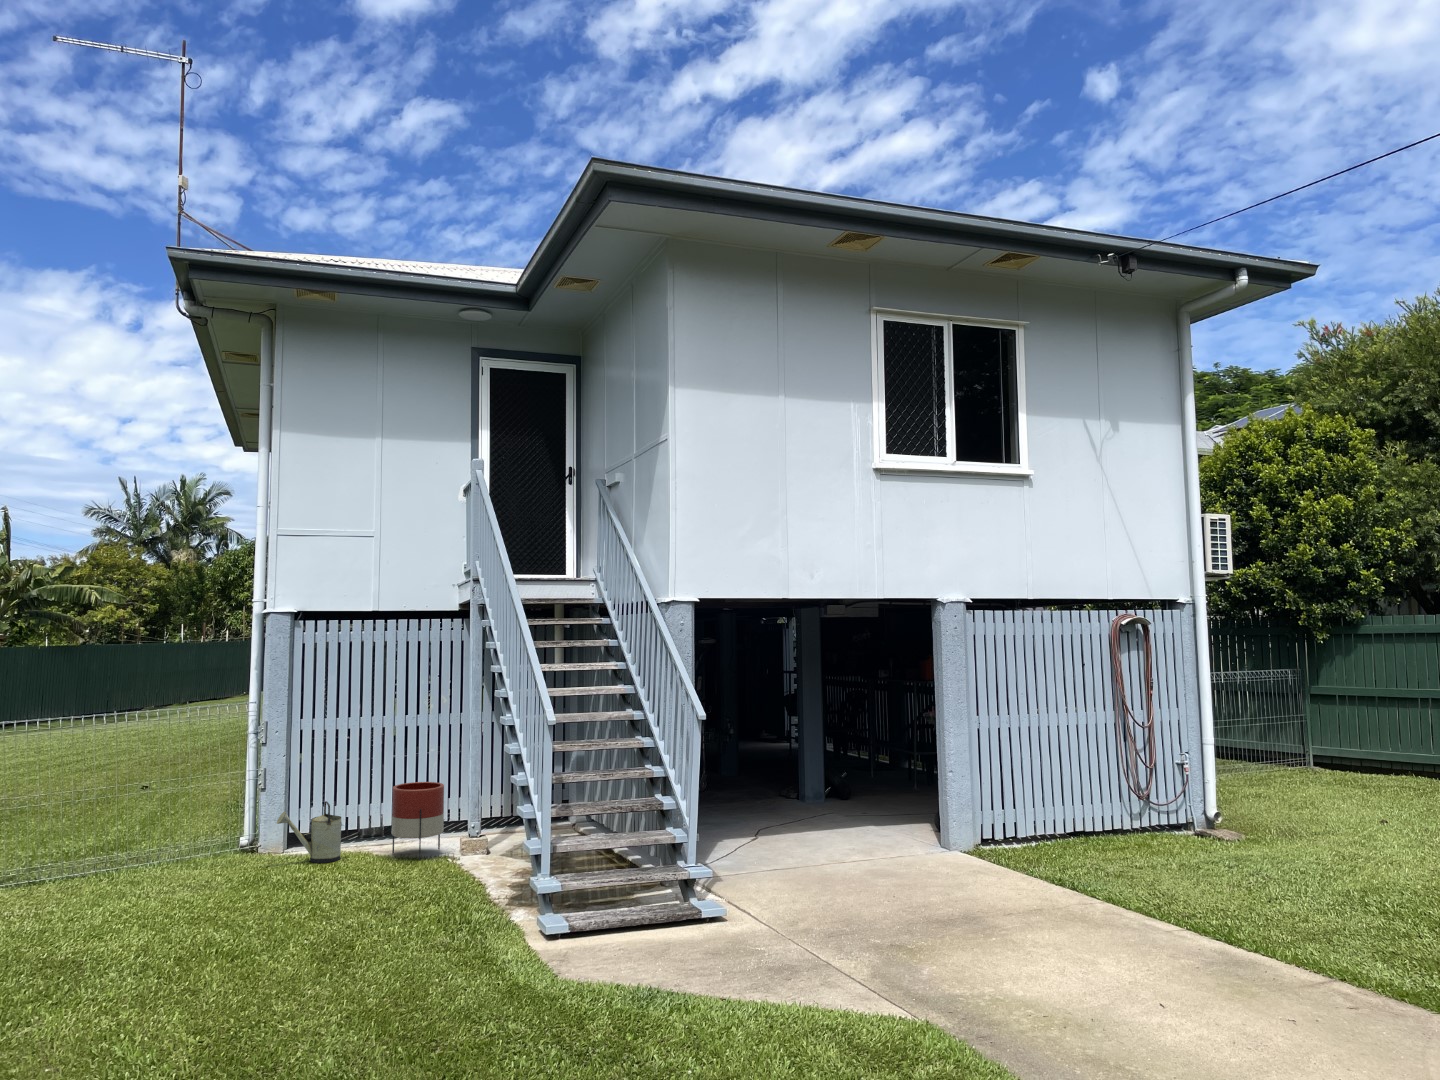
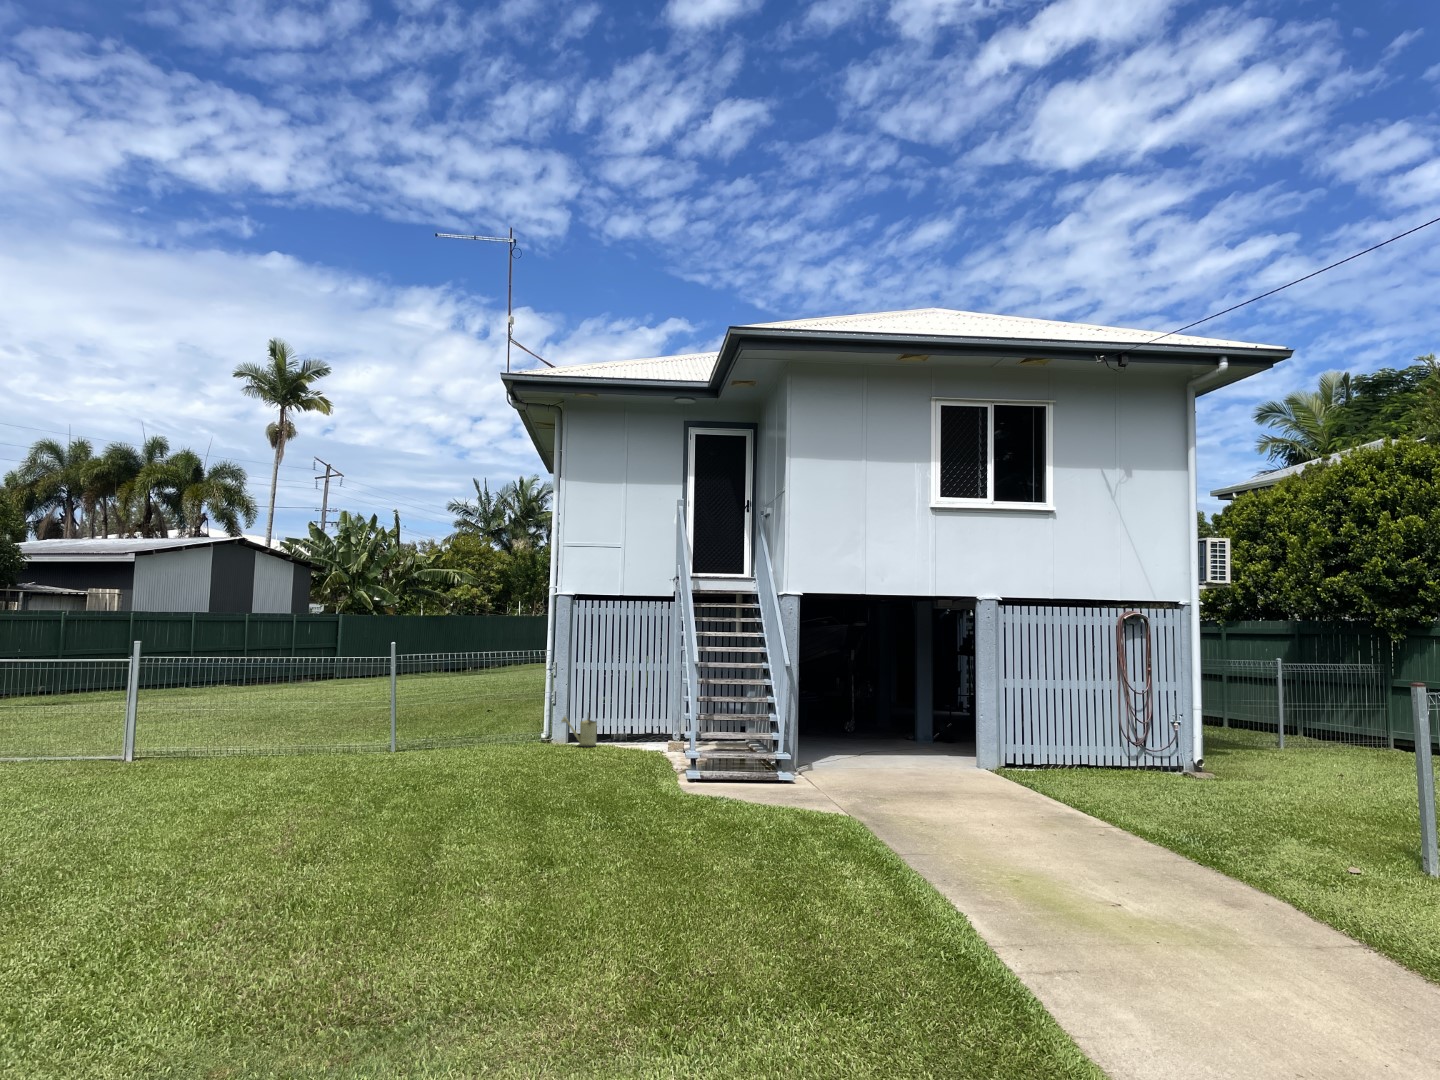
planter: present [391,782,444,860] -> none [625,704,656,750]

